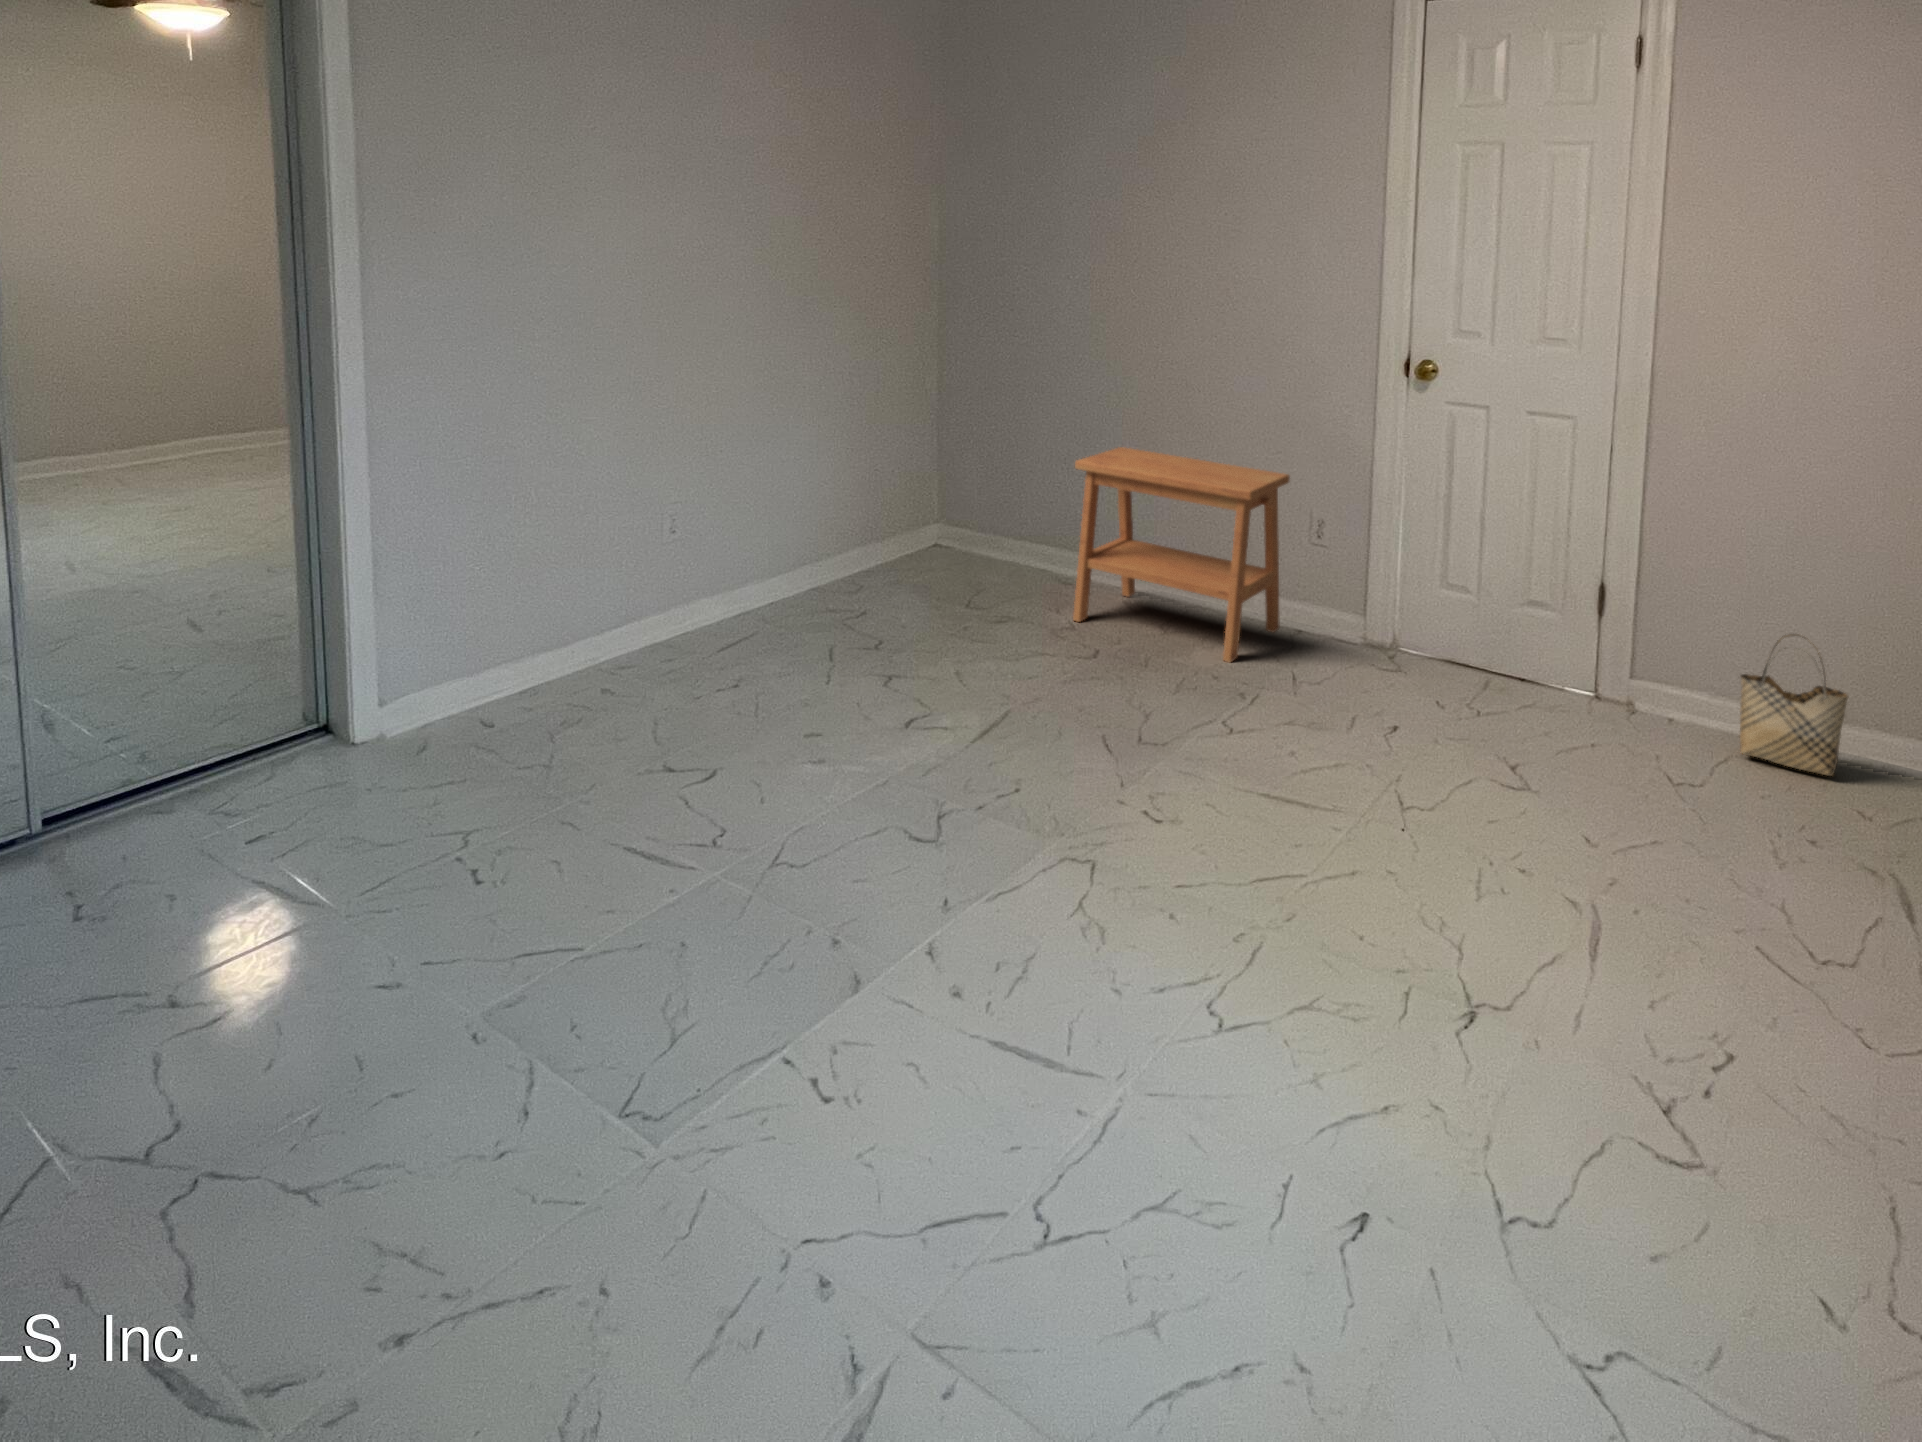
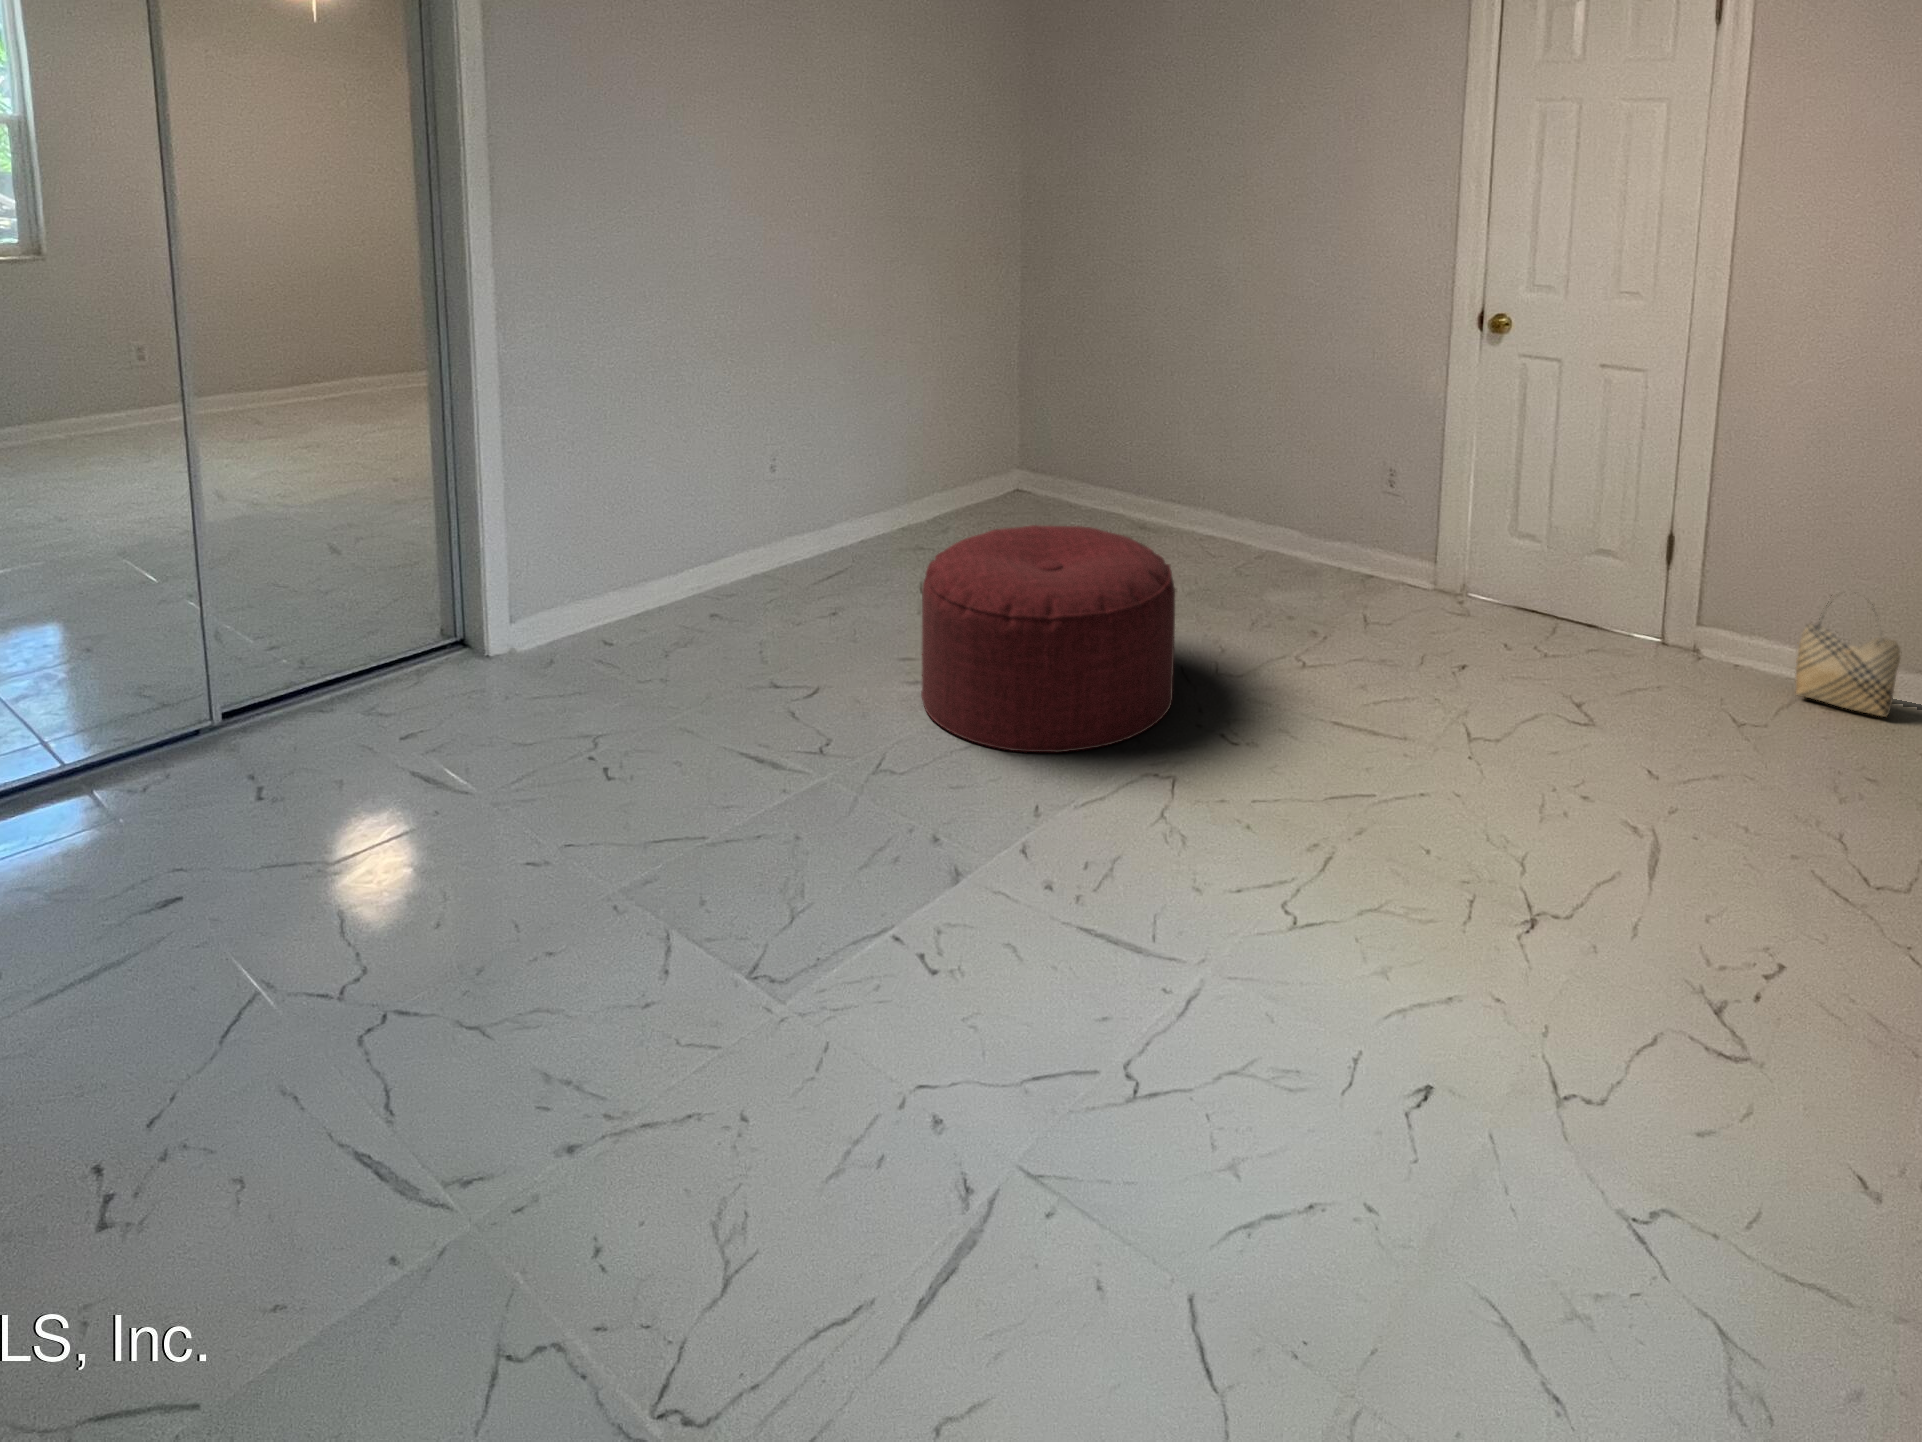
side table: present [1073,447,1290,662] -> none [1139,396,1352,605]
ottoman: none [837,585,1104,829] -> present [921,525,1175,752]

